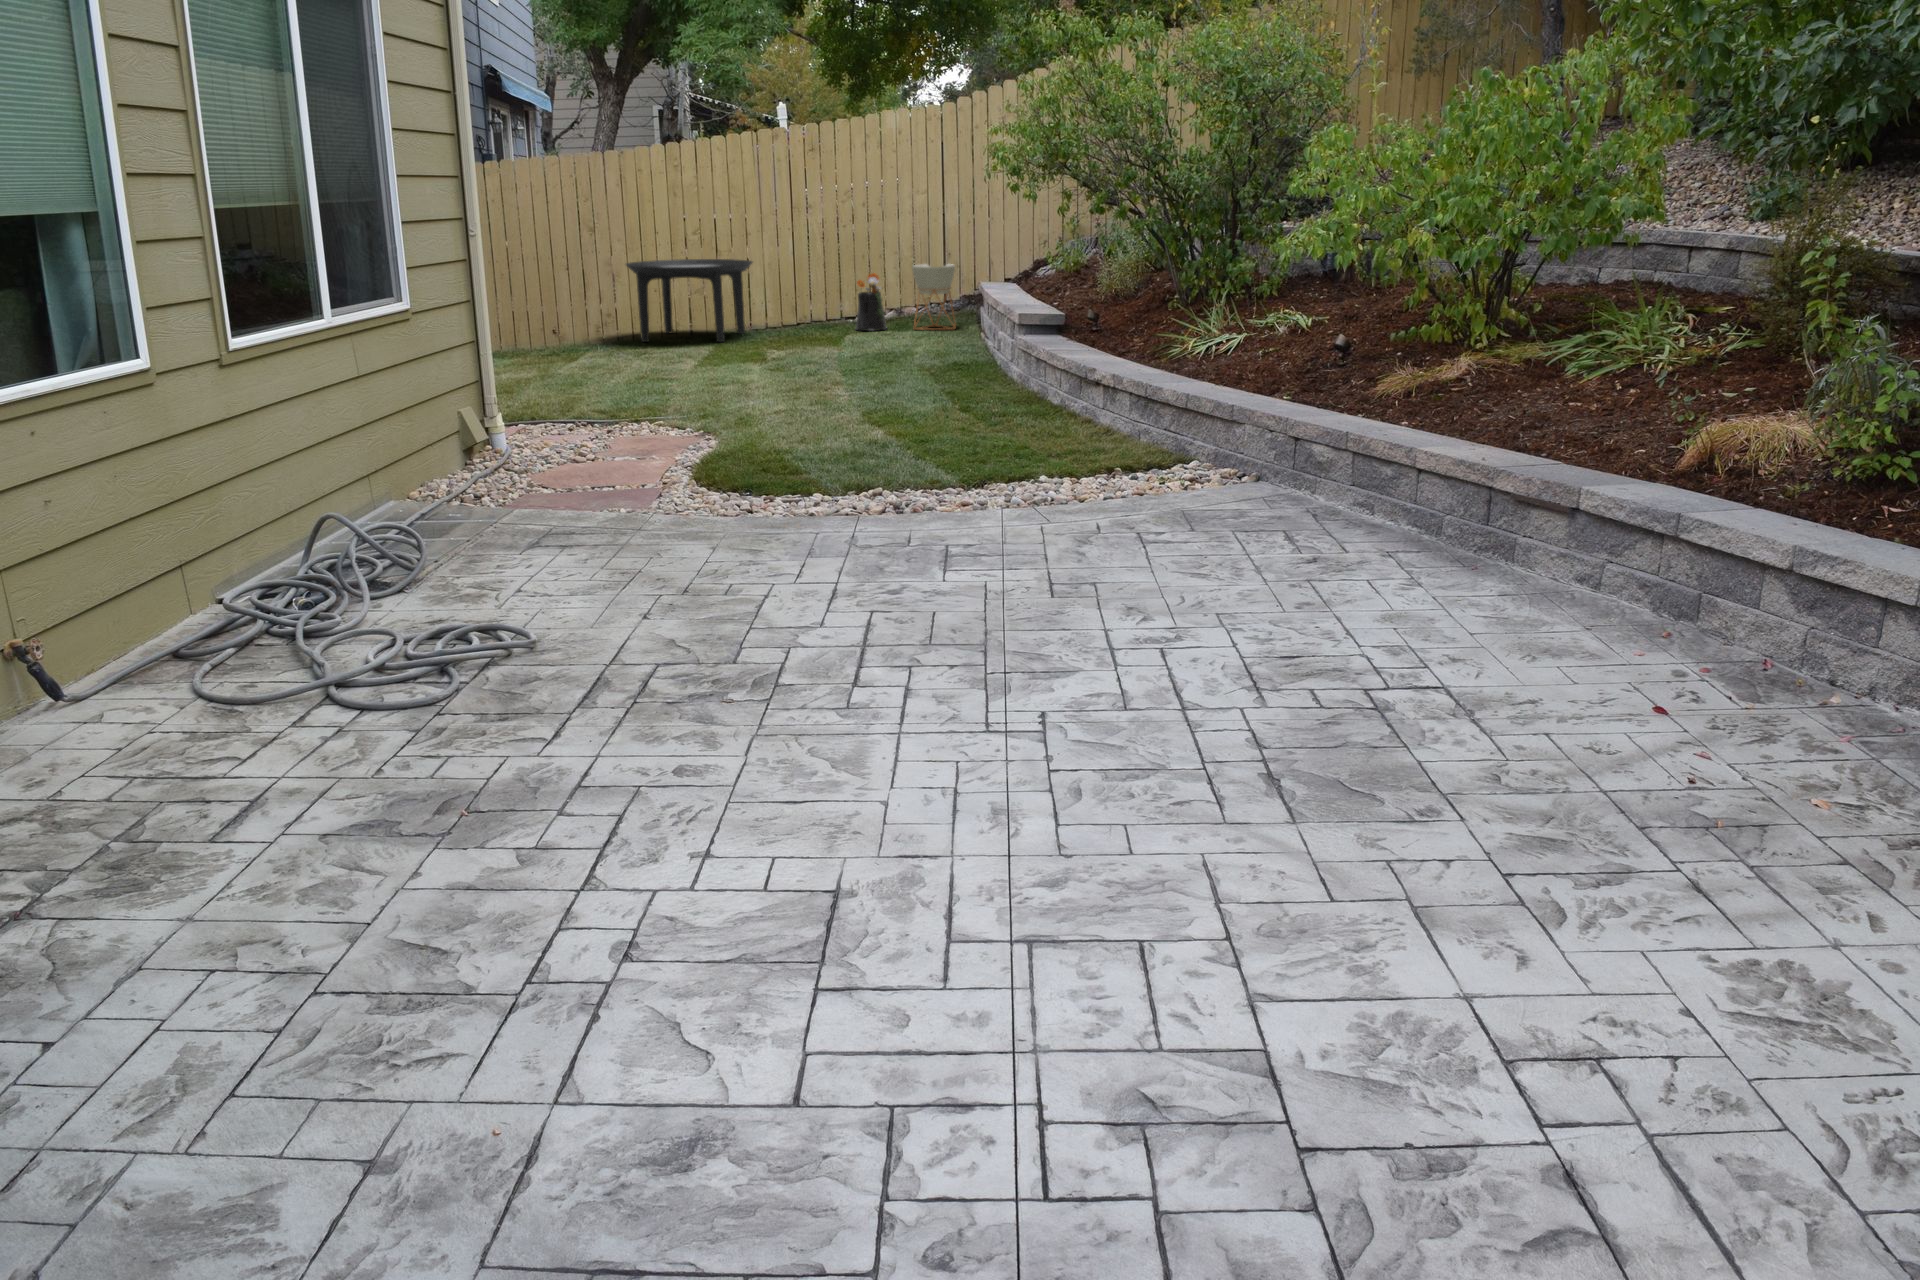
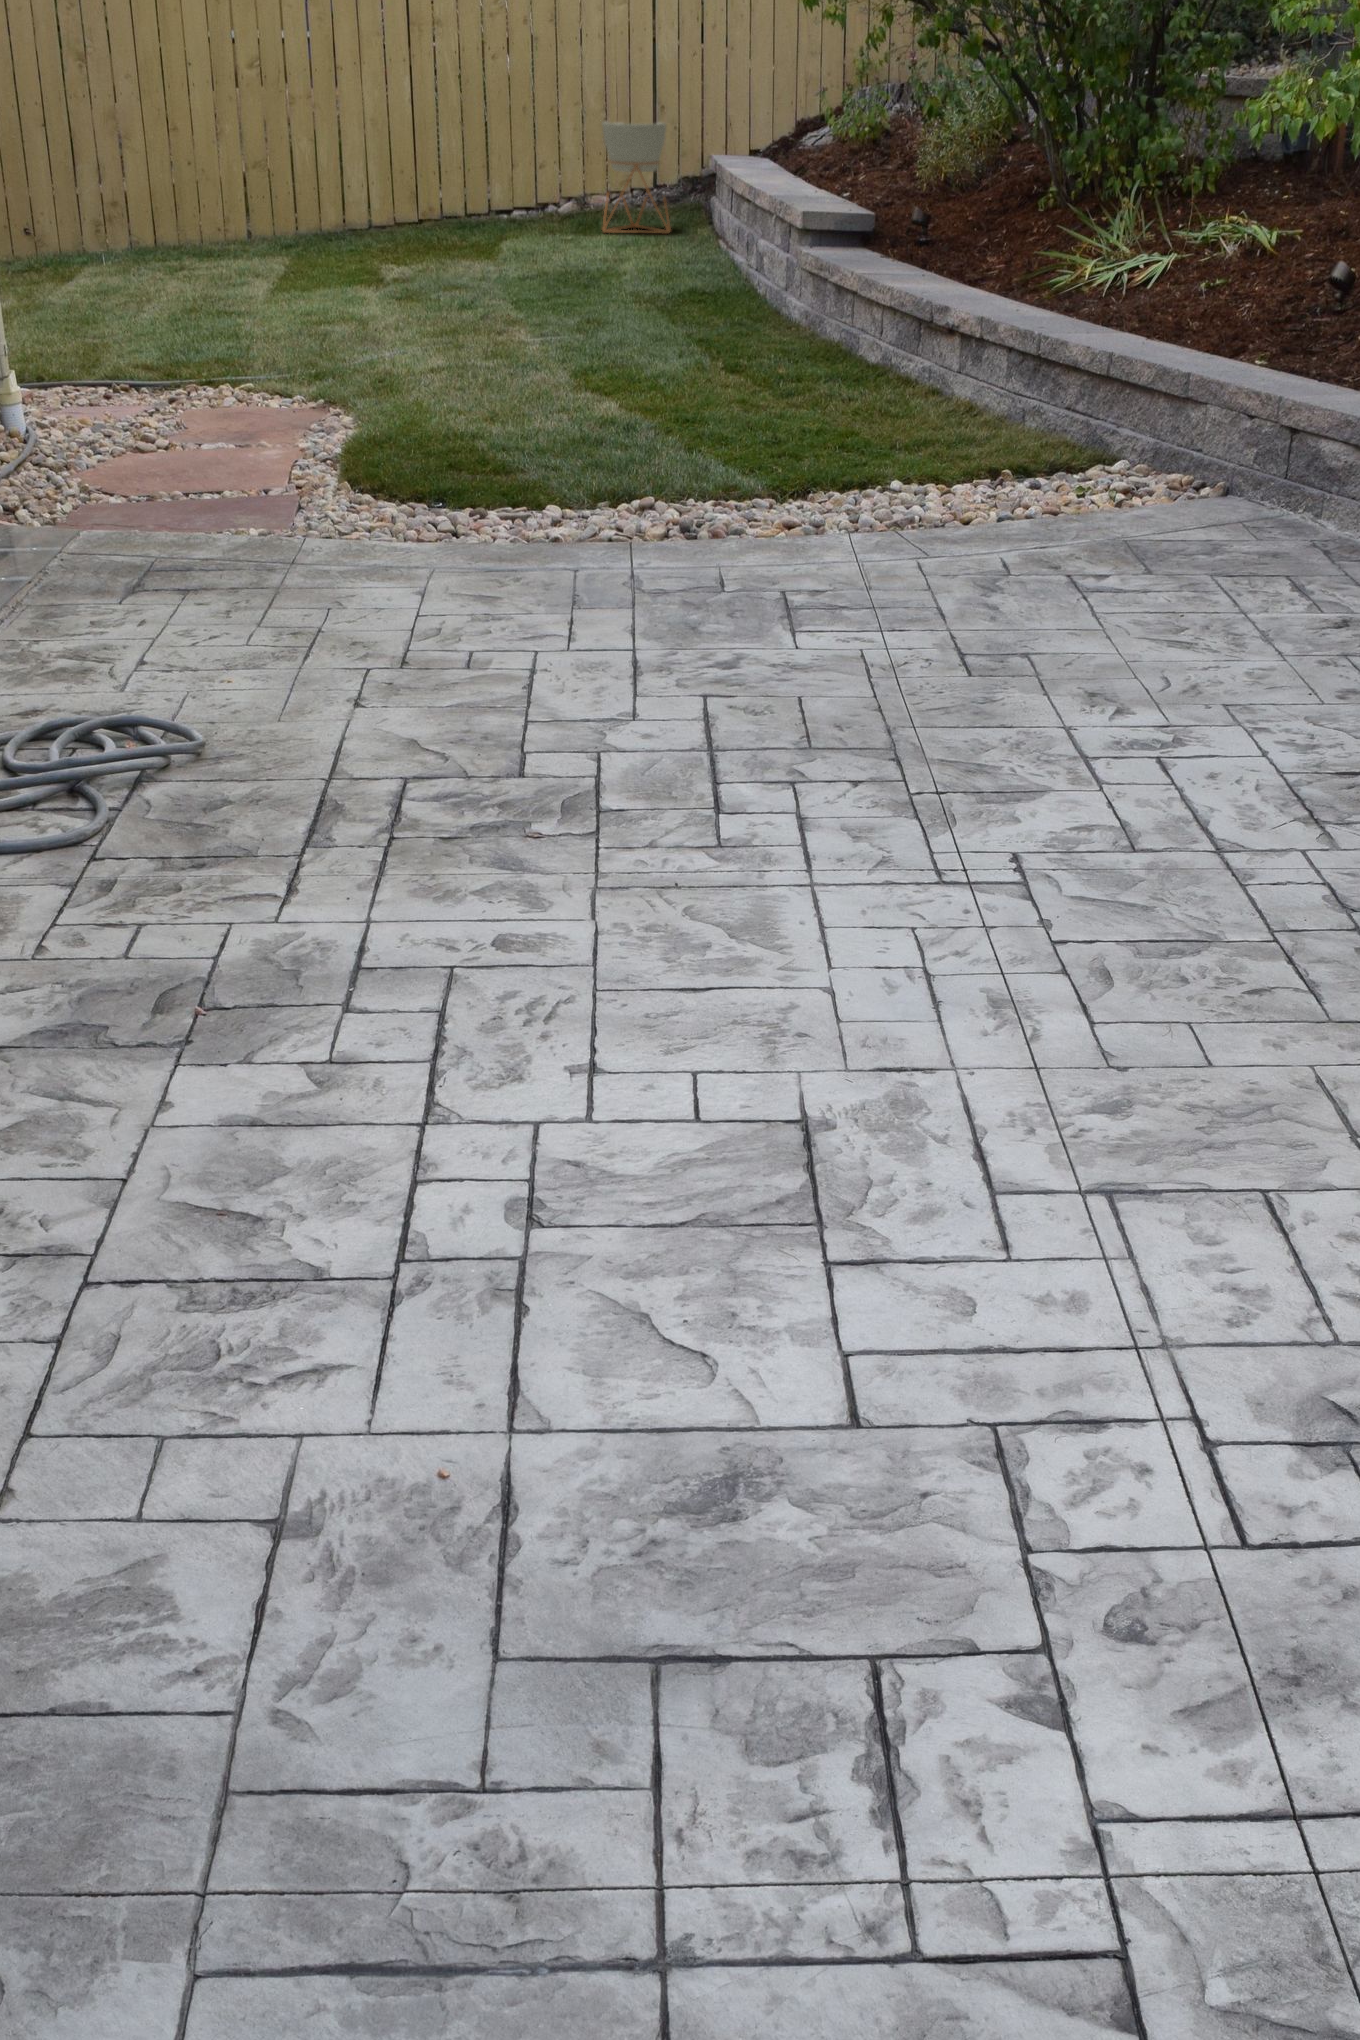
round table: present [626,259,752,342] -> none [130,100,343,248]
watering can: present [856,273,887,331] -> none [506,131,559,233]

